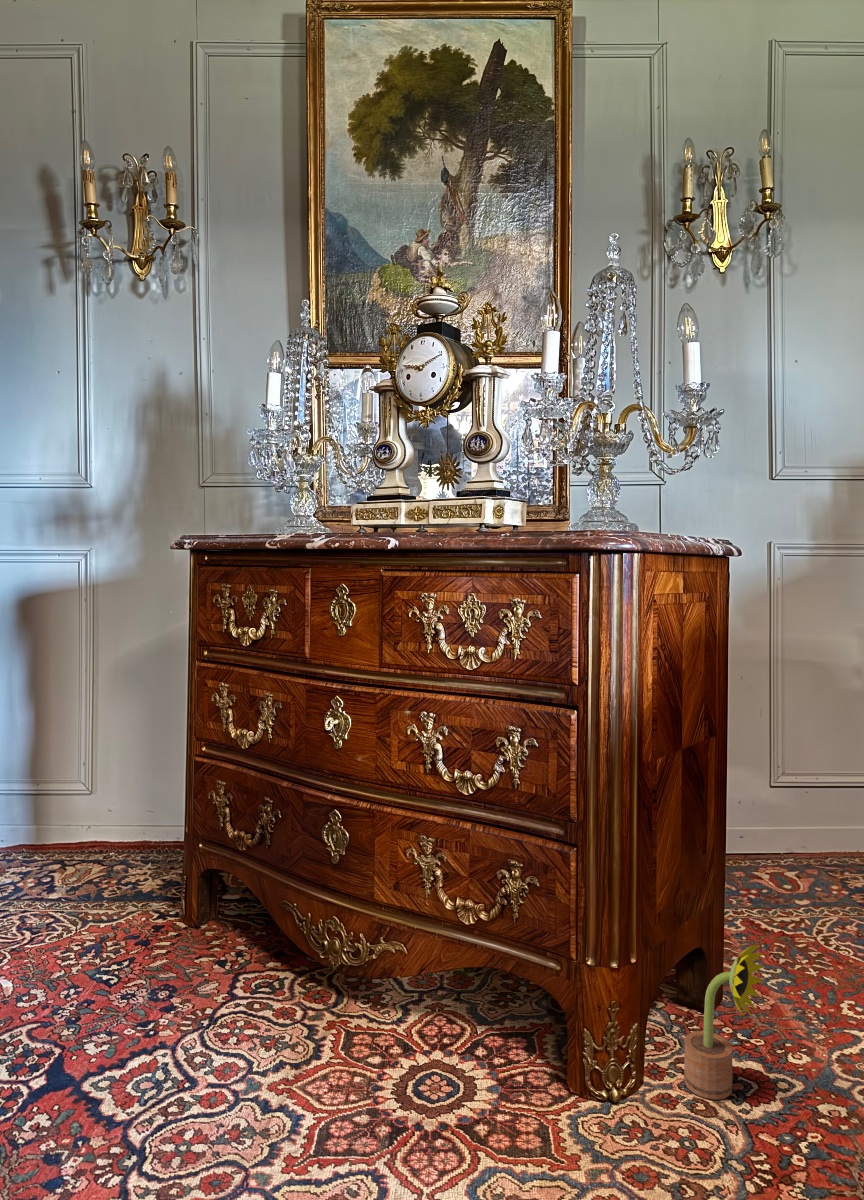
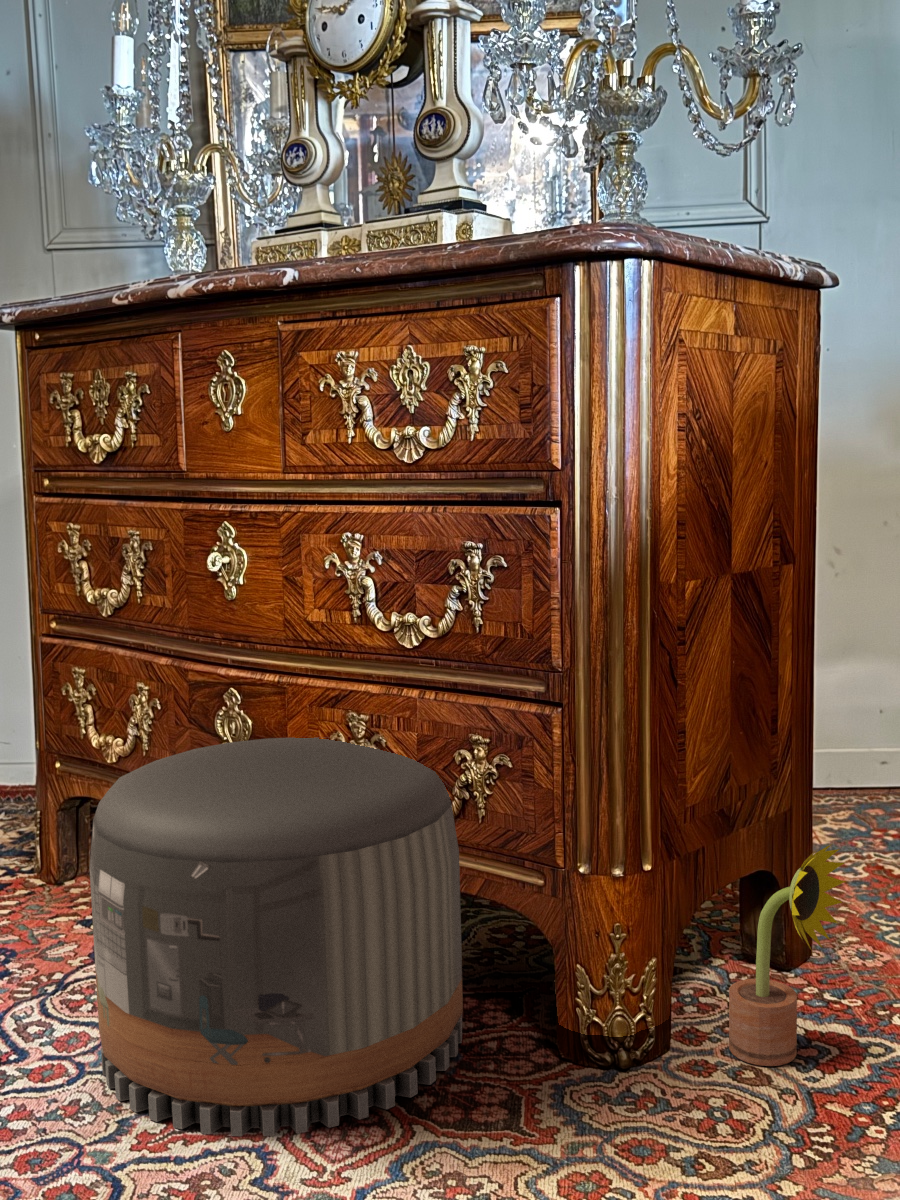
pouf: none [247,847,499,1161] -> present [89,738,463,1136]

